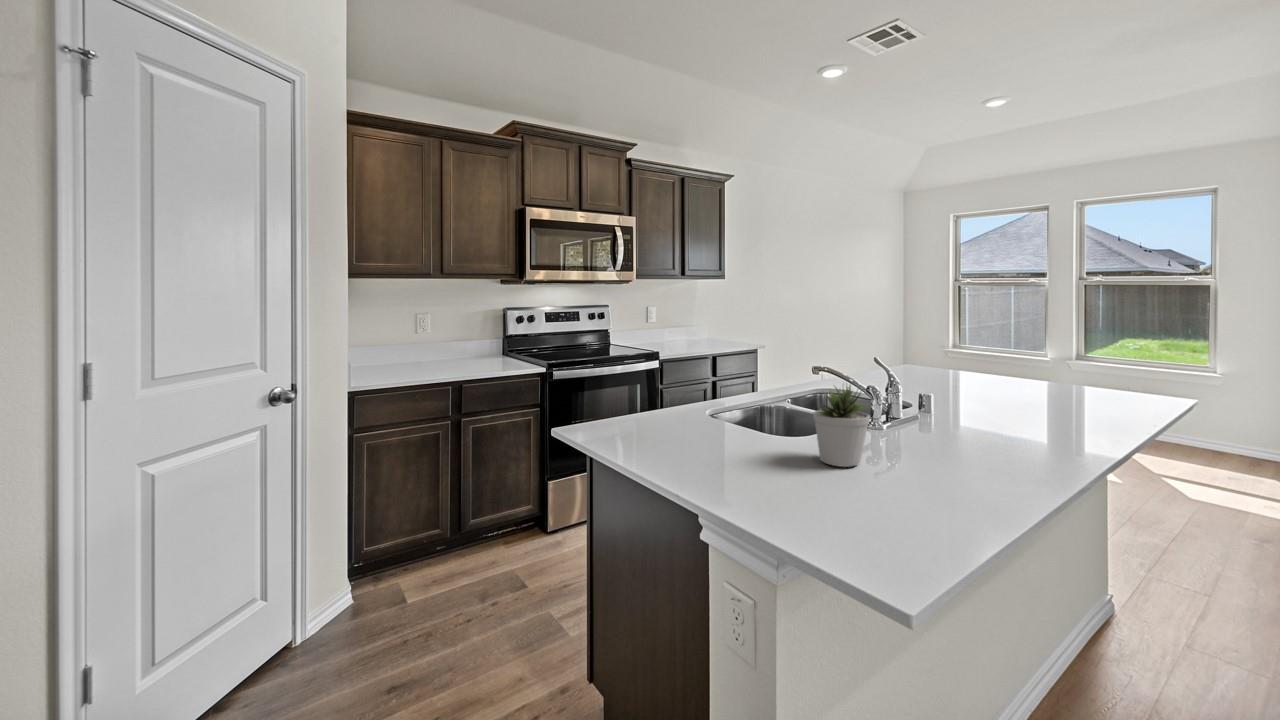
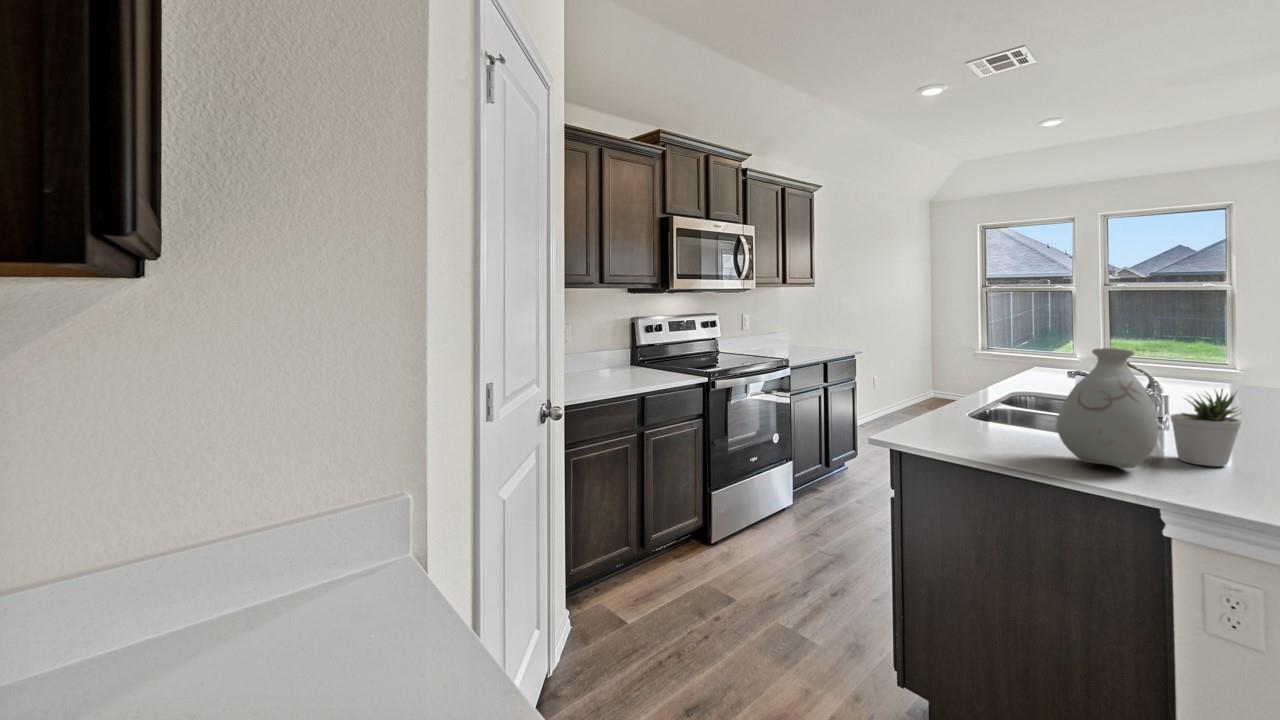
vase: none [684,337,766,465] -> present [1057,348,1158,468]

